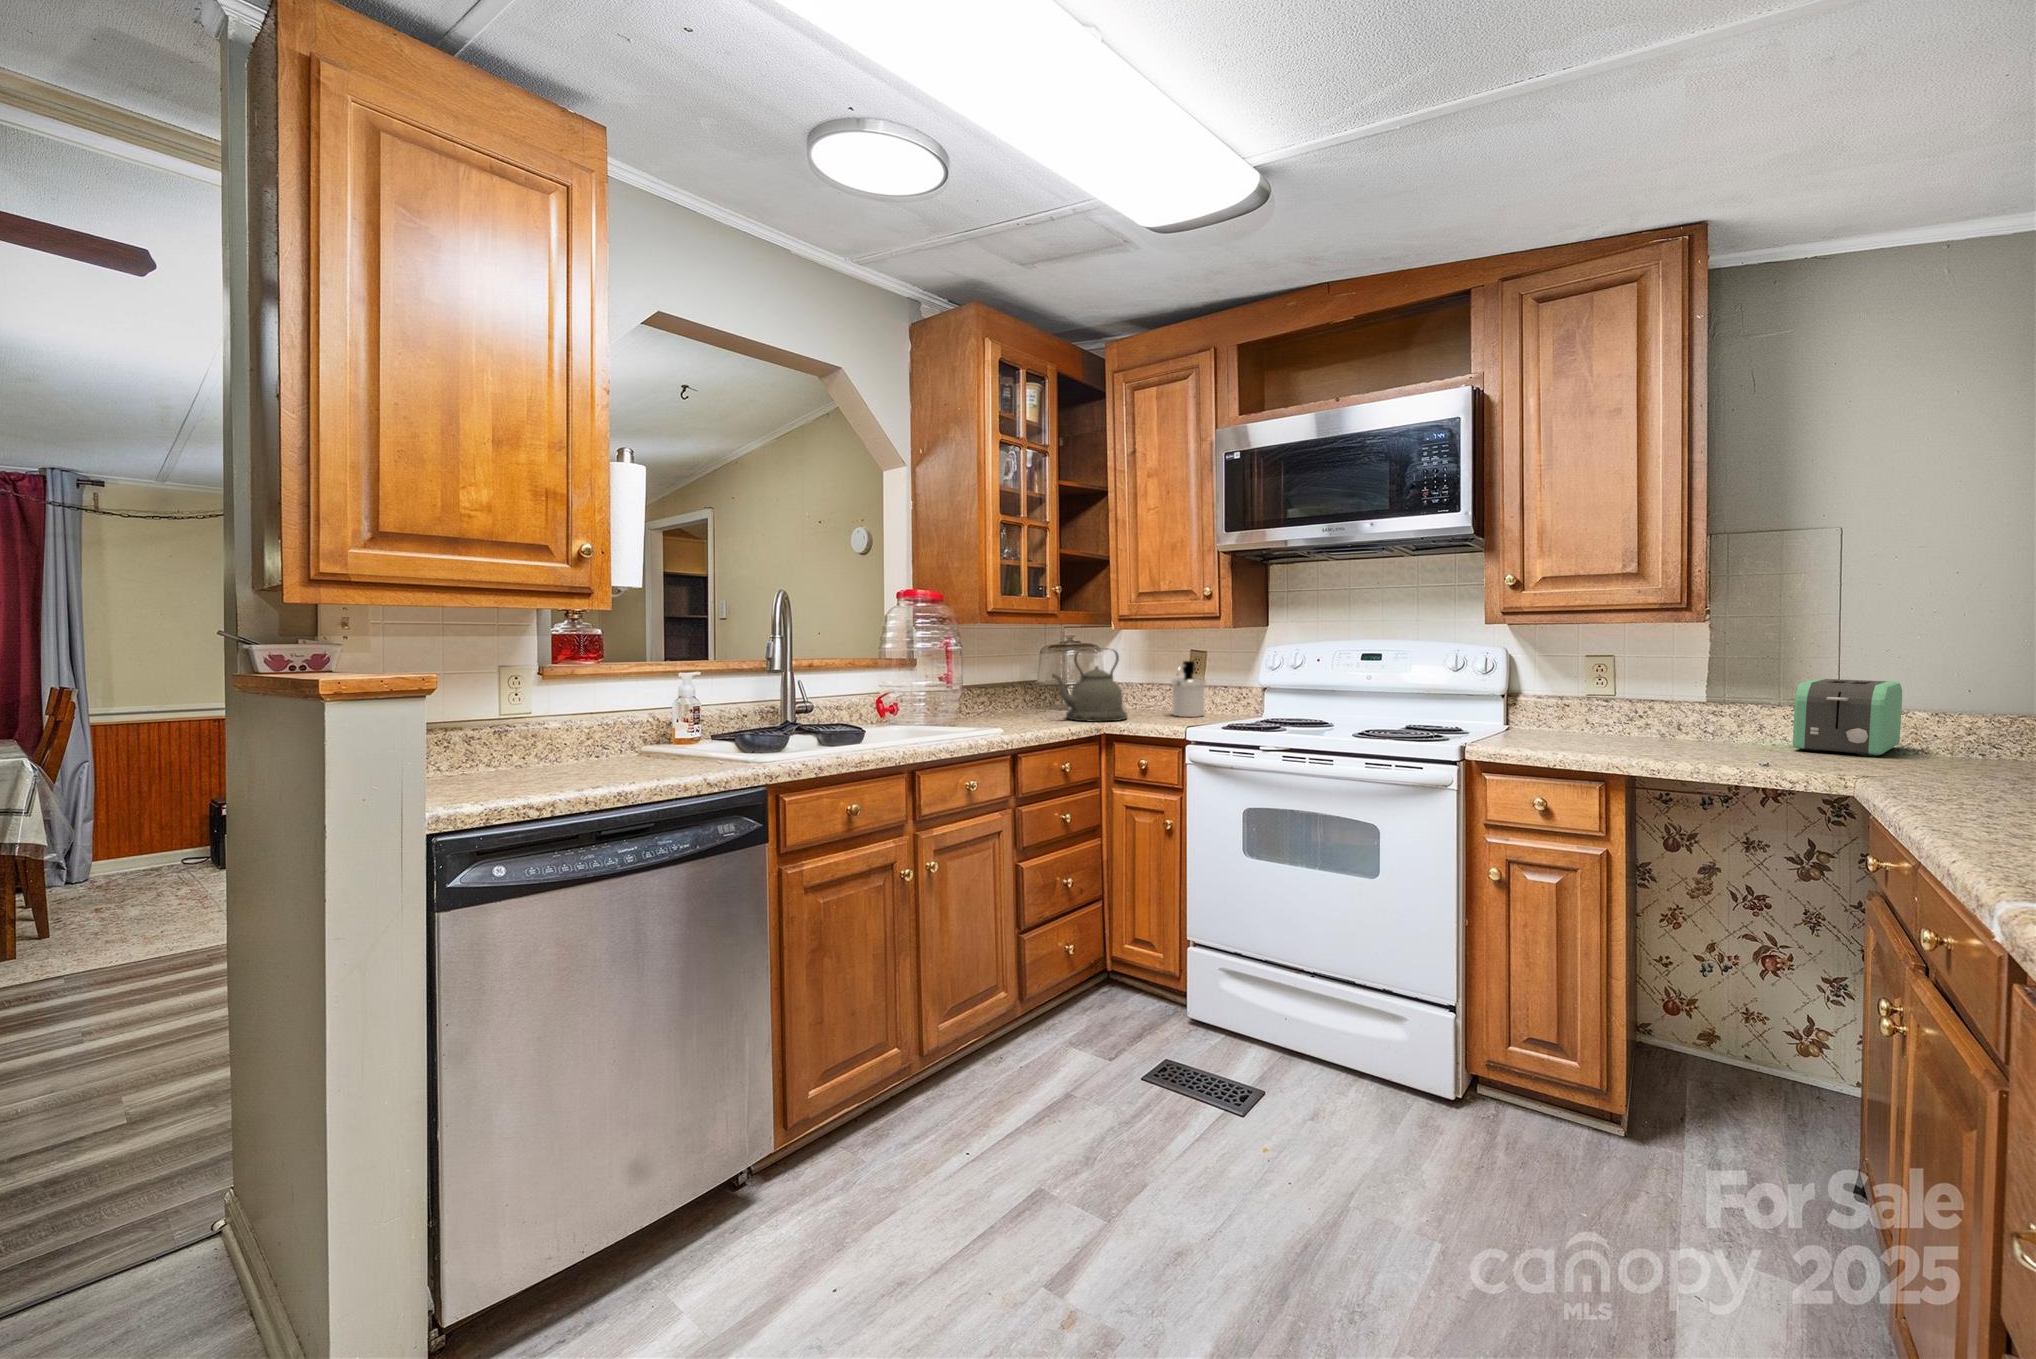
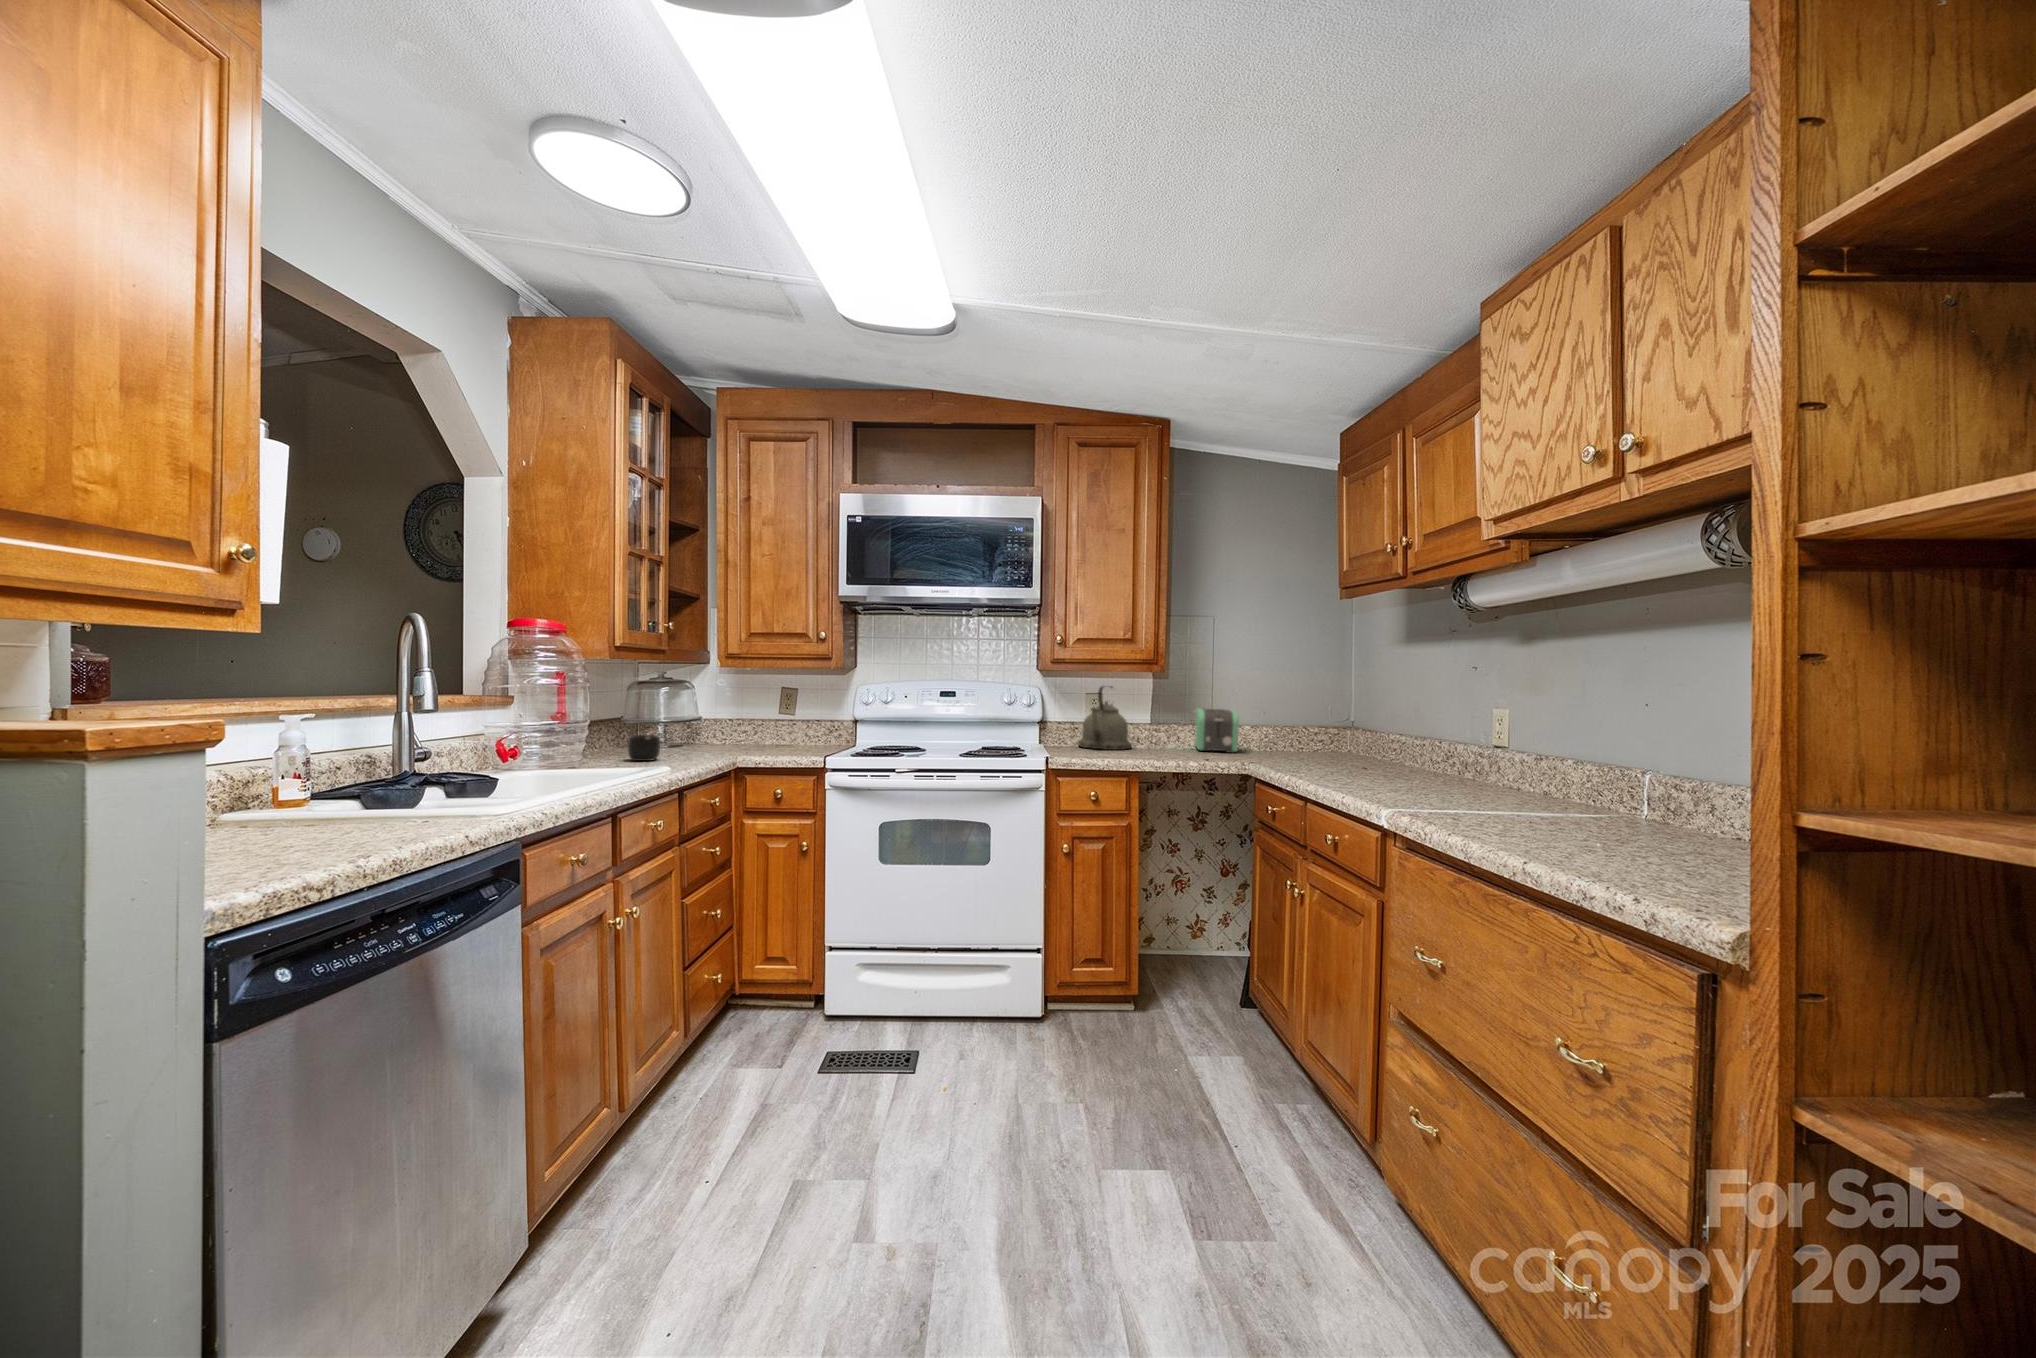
kettle: present [1052,650,1127,722] -> present [1078,686,1132,750]
soap dispenser: present [1172,661,1205,717] -> none [771,695,802,745]
mug: none [1008,701,1037,727] -> present [628,735,660,761]

